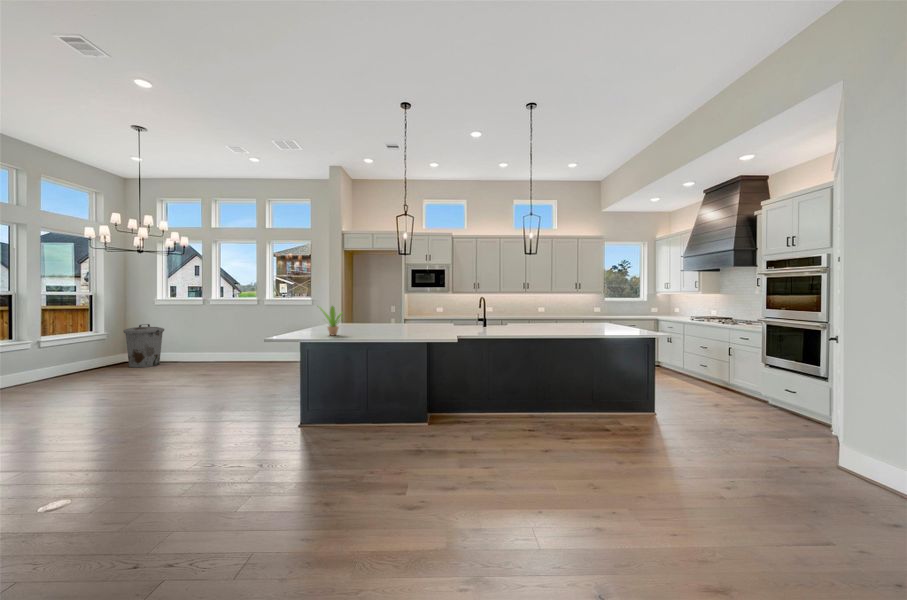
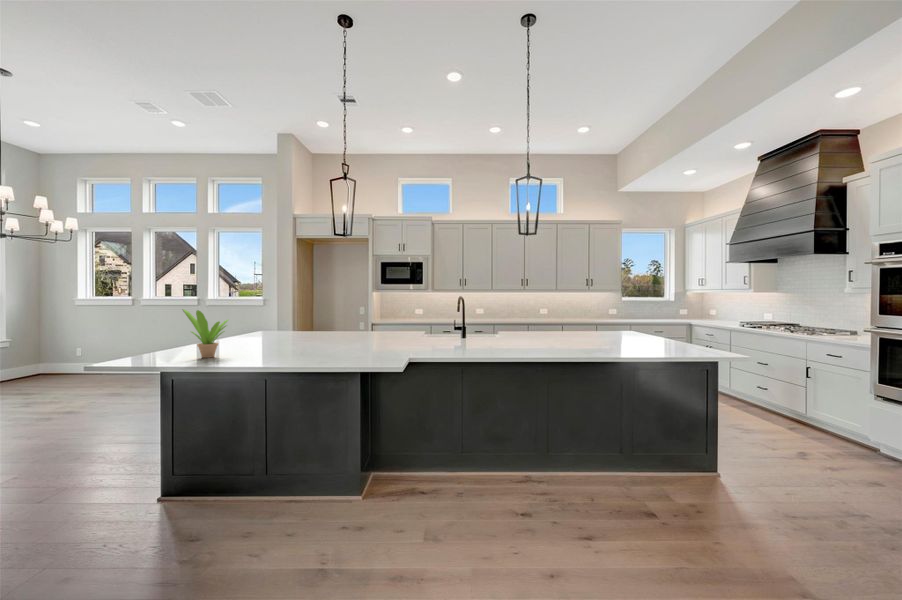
trash can: present [123,324,164,367] -> none [28,330,84,383]

